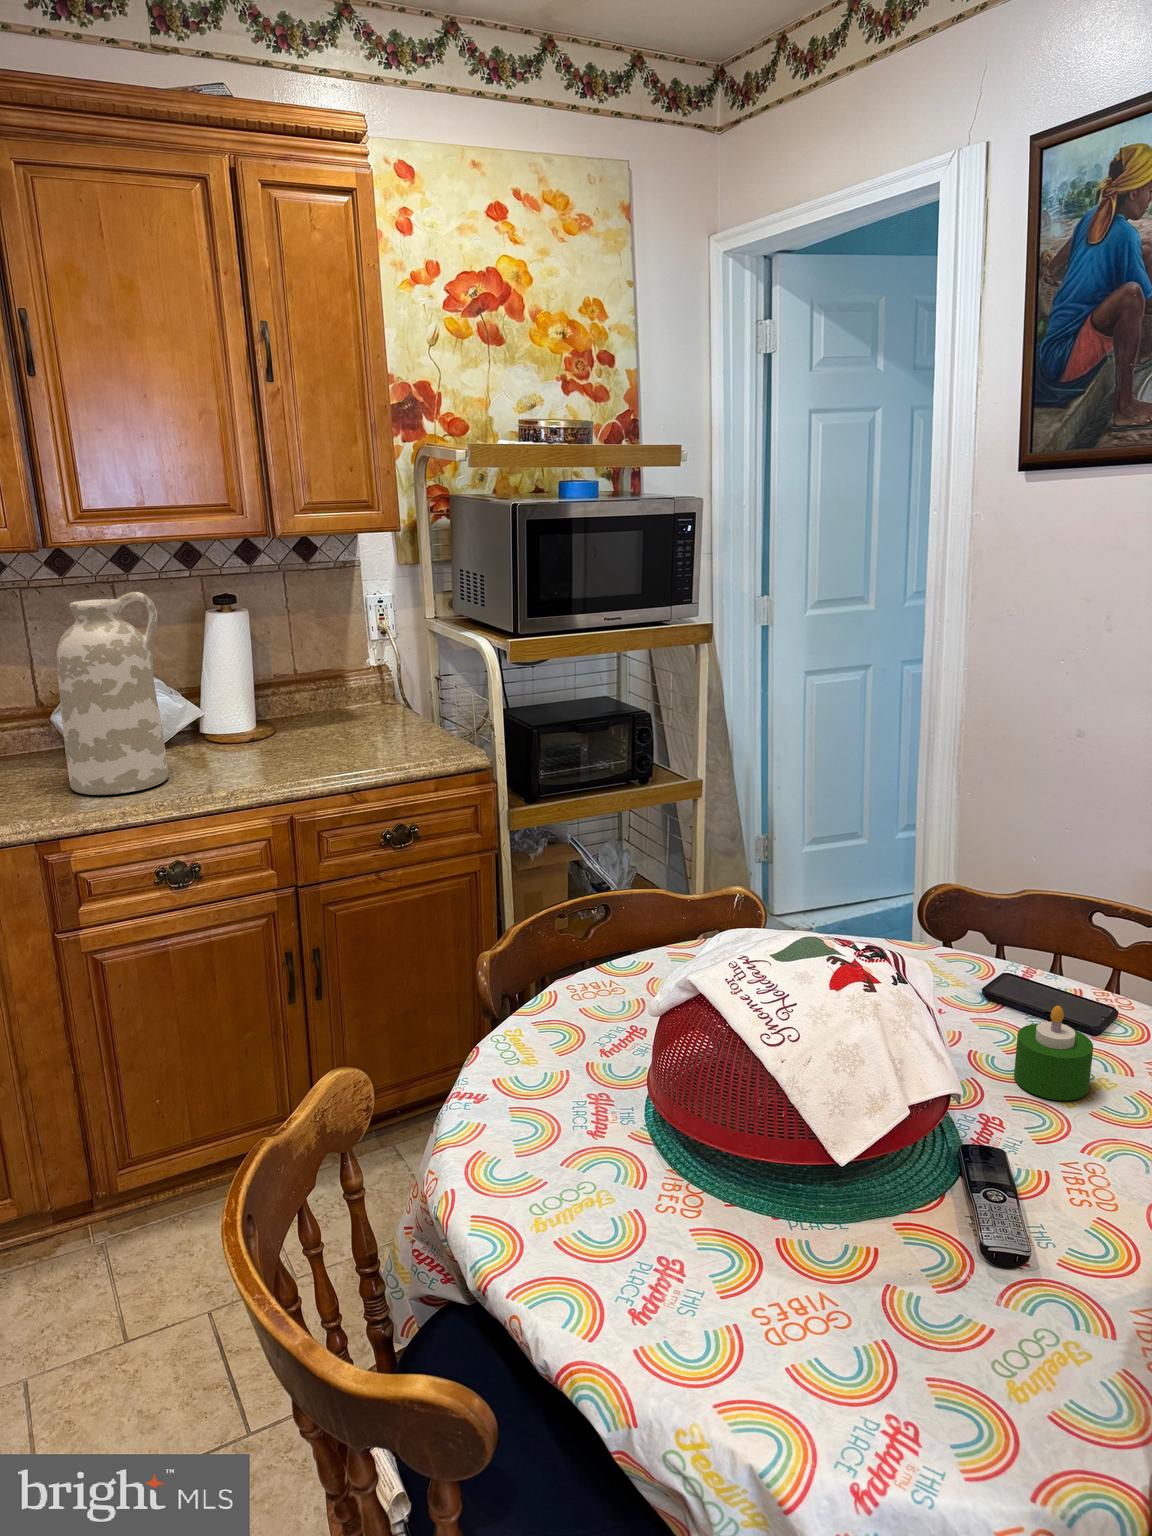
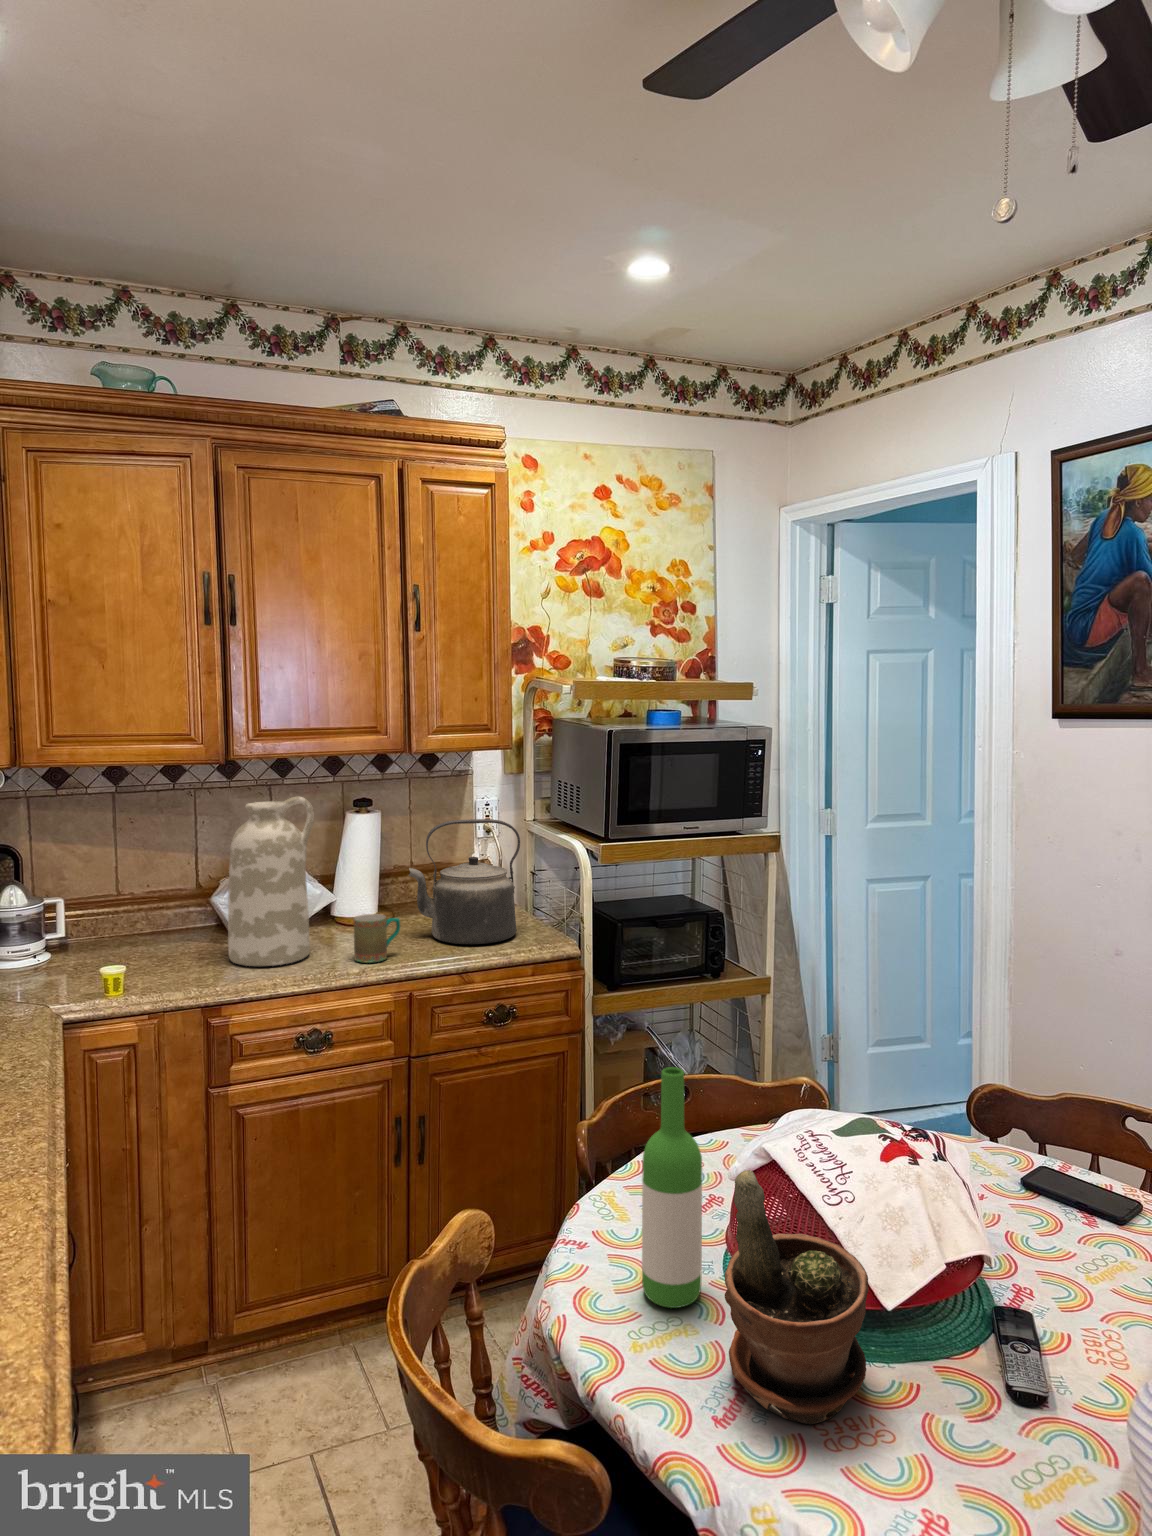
kettle: none [282,614,413,759] -> present [409,819,520,944]
mug: none [216,729,274,785] -> present [354,914,400,963]
wine bottle: none [544,894,619,1172] -> present [642,1067,702,1308]
candle: present [1014,1006,1093,1100] -> none [1045,1188,1112,1274]
potted plant: none [643,1019,818,1308] -> present [725,1170,868,1424]

